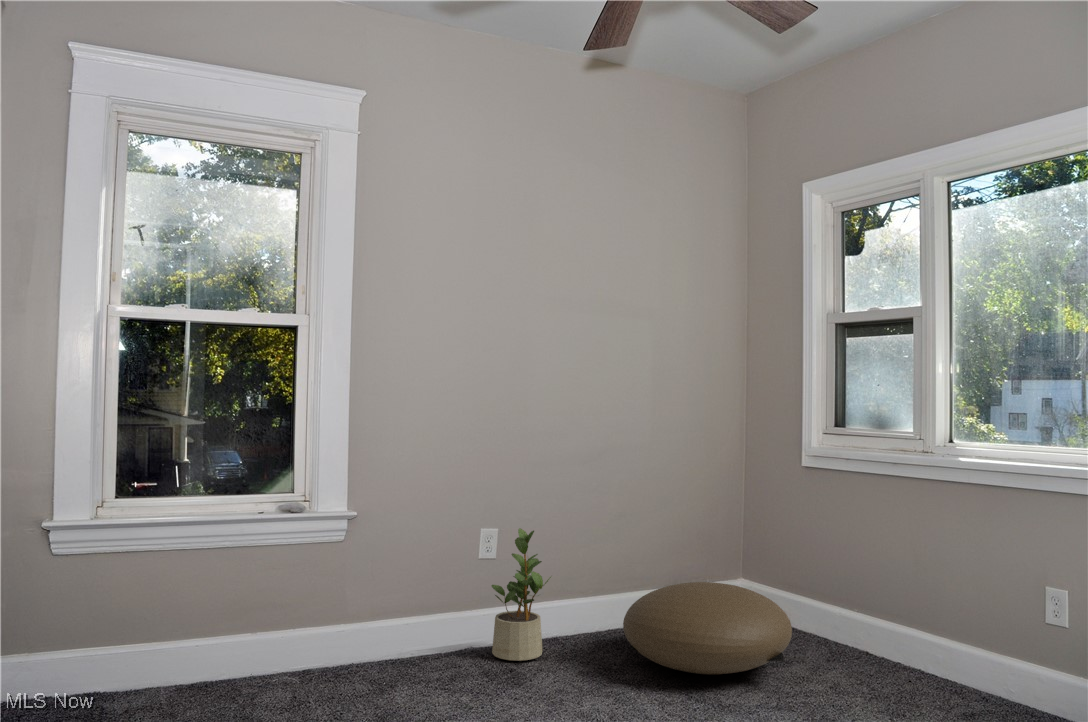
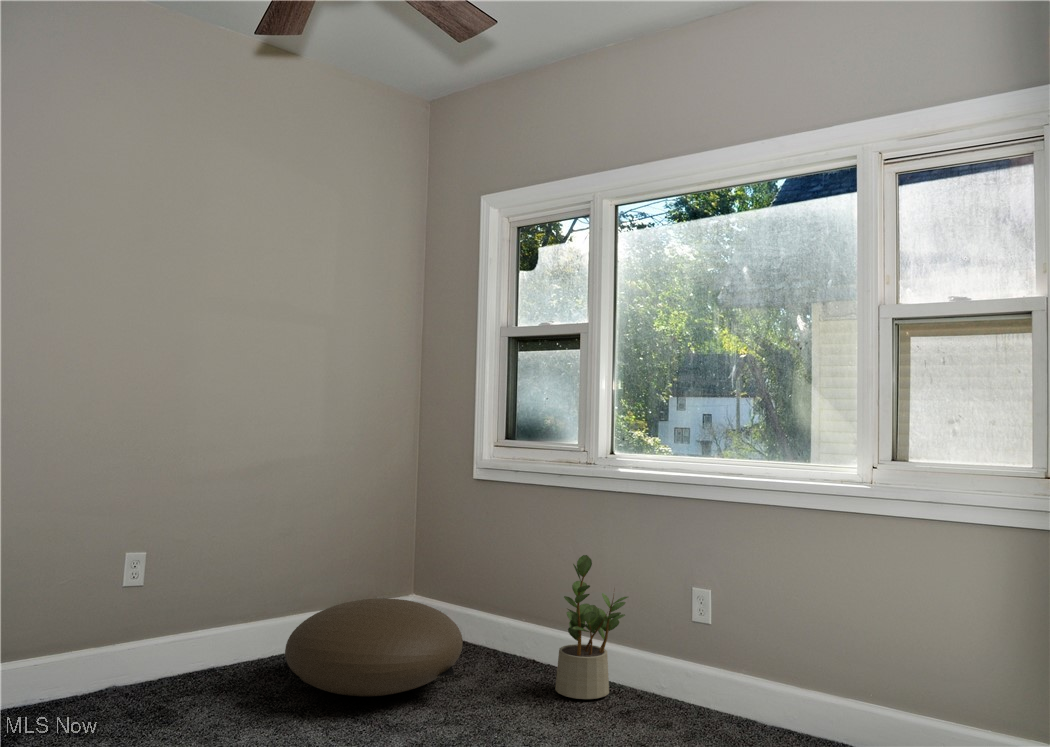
potted plant: present [492,528,551,661] -> present [555,555,628,699]

